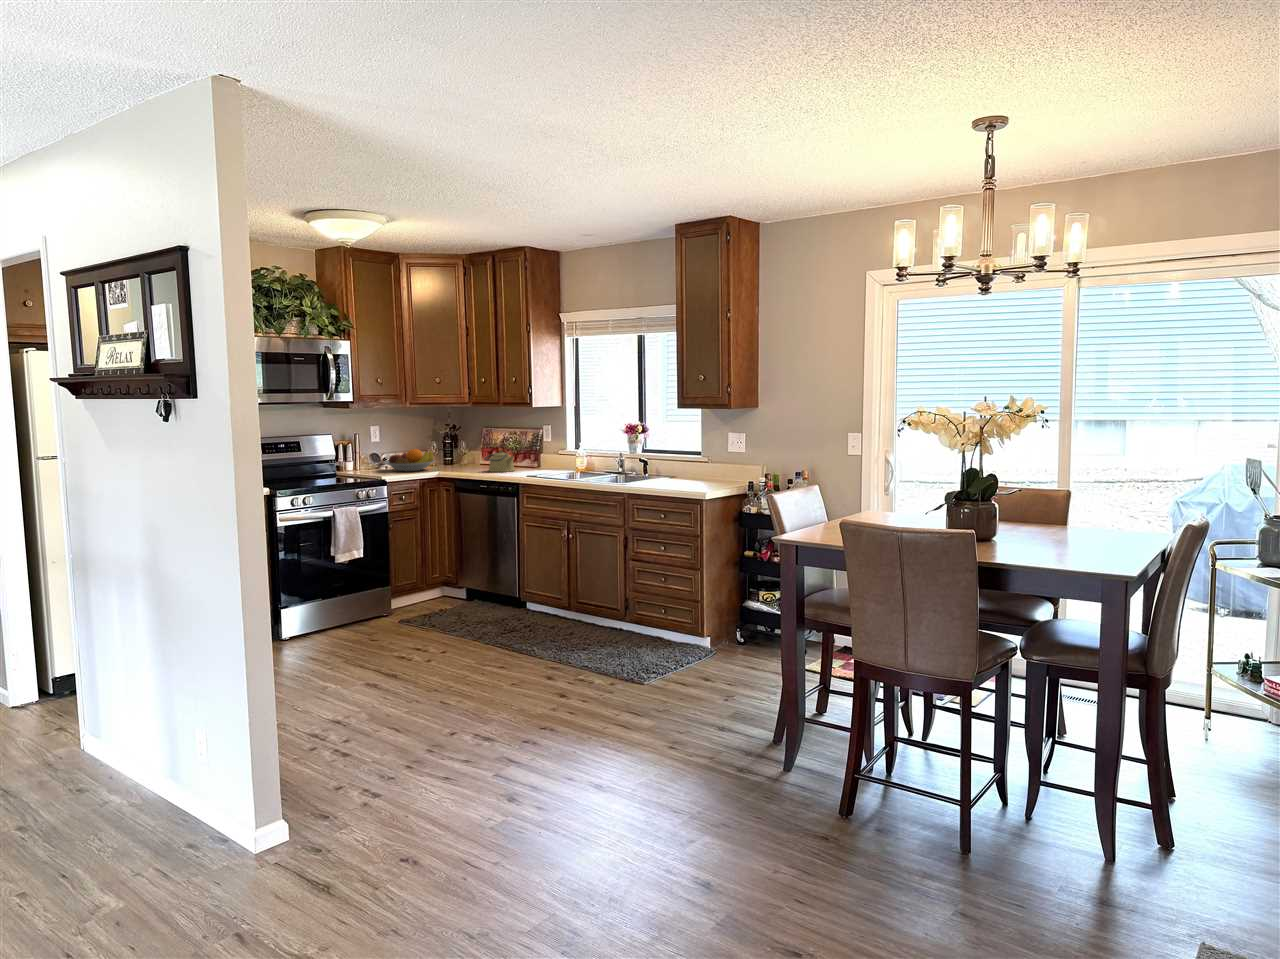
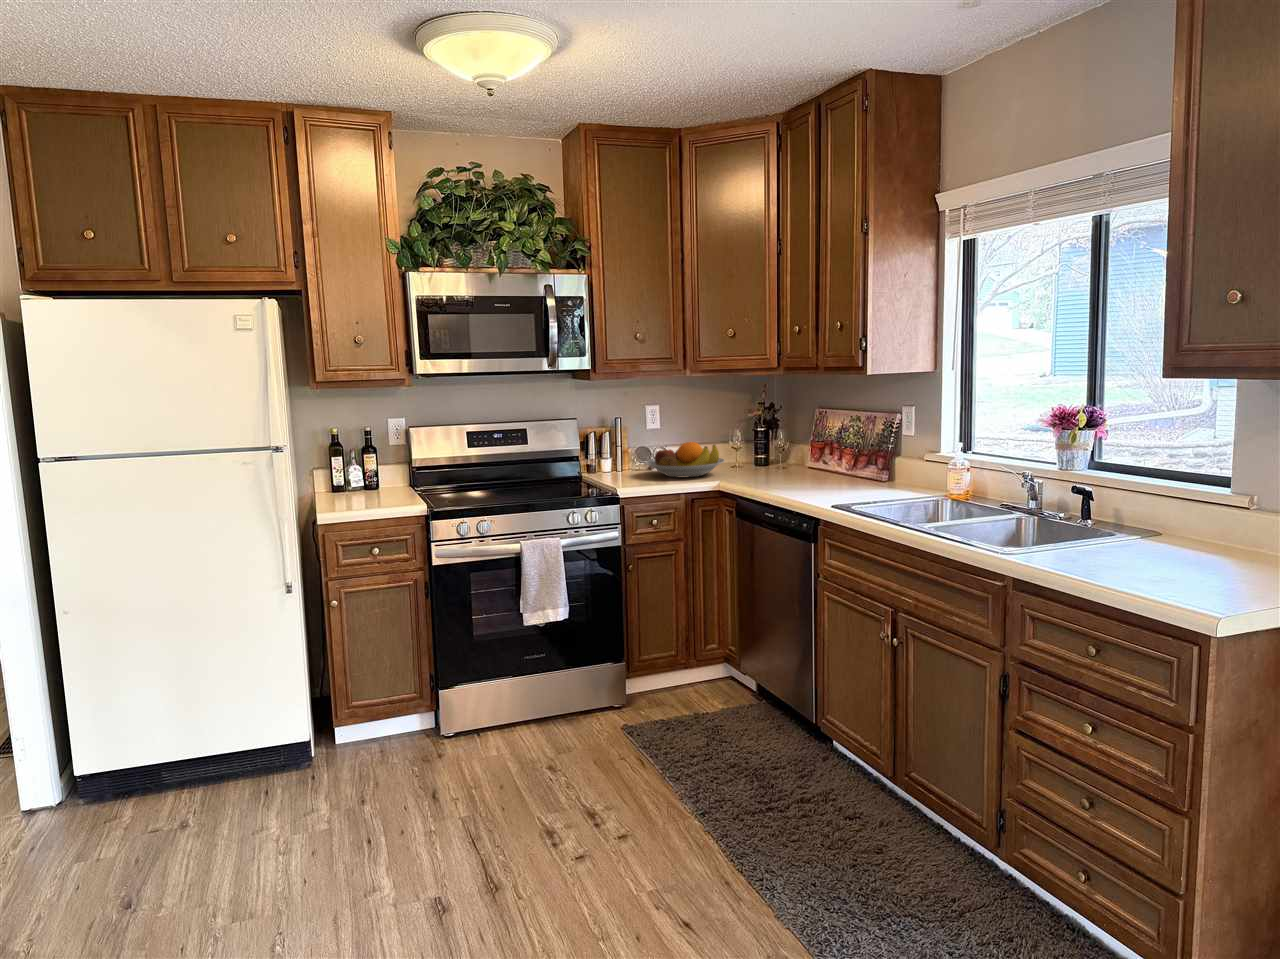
kettle: present [484,451,515,472] -> none [790,450,843,488]

